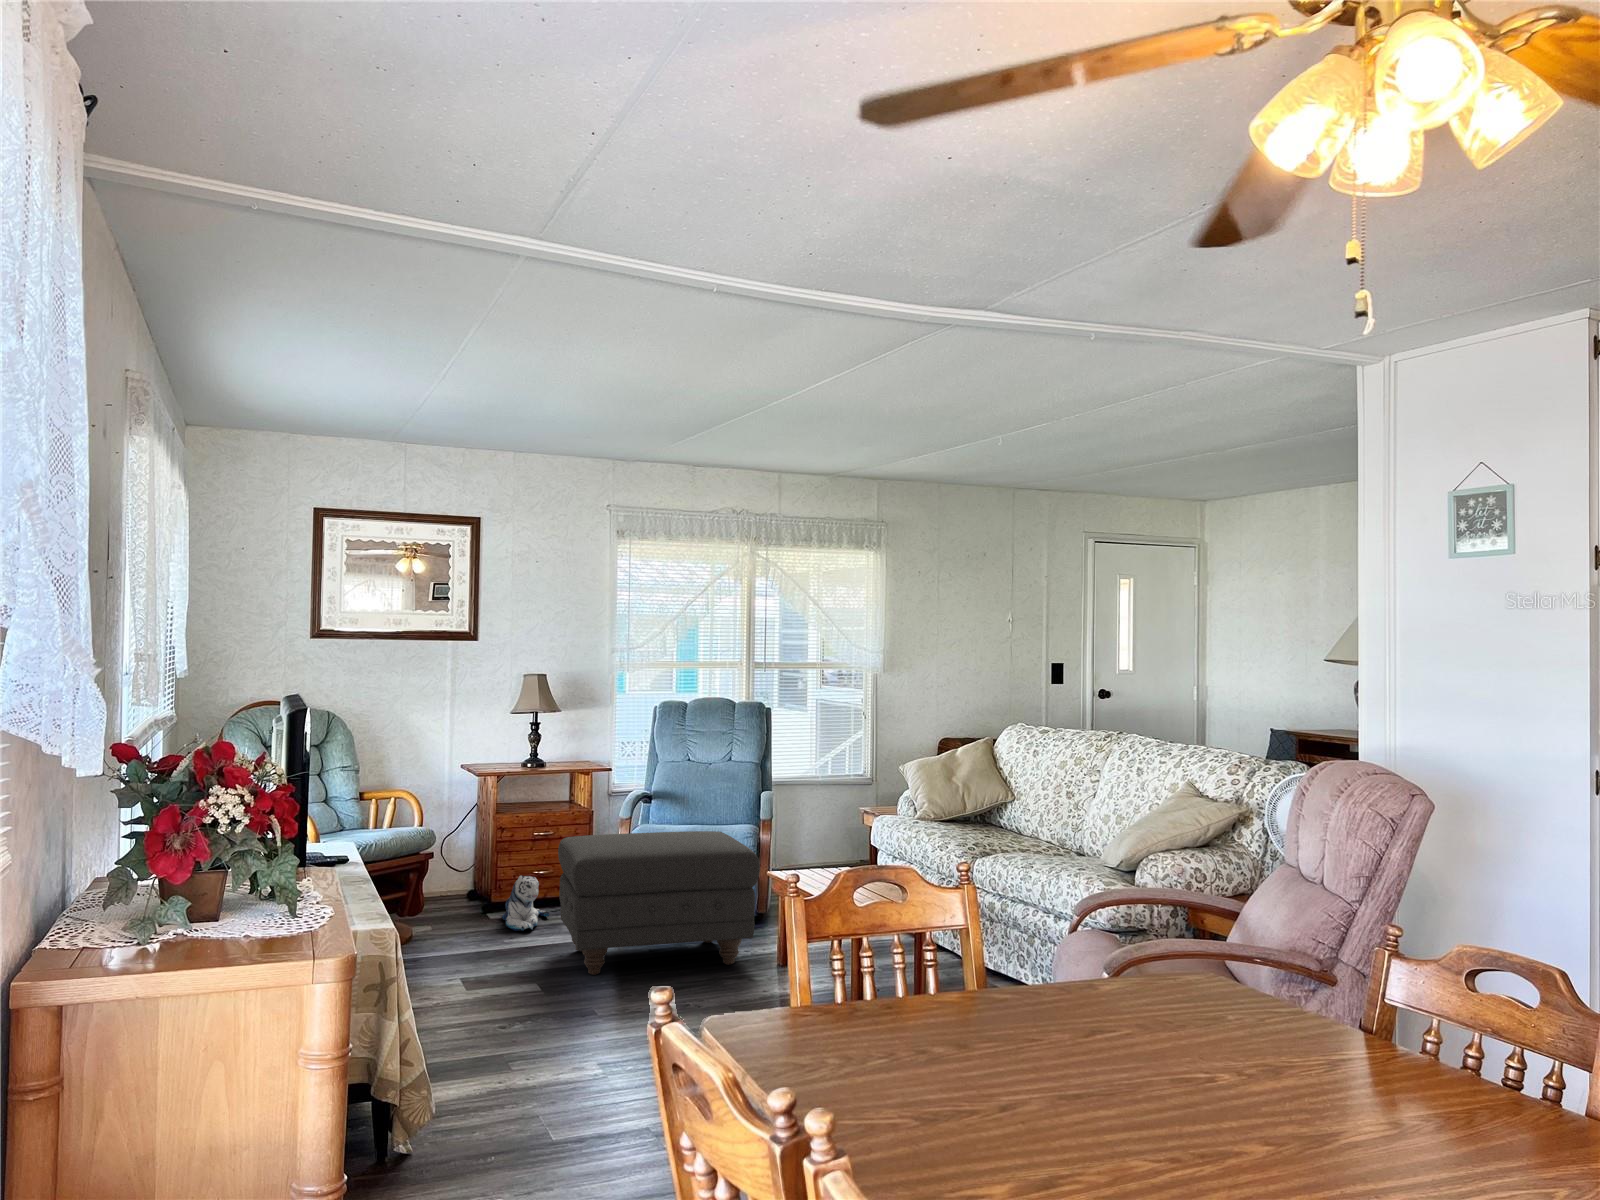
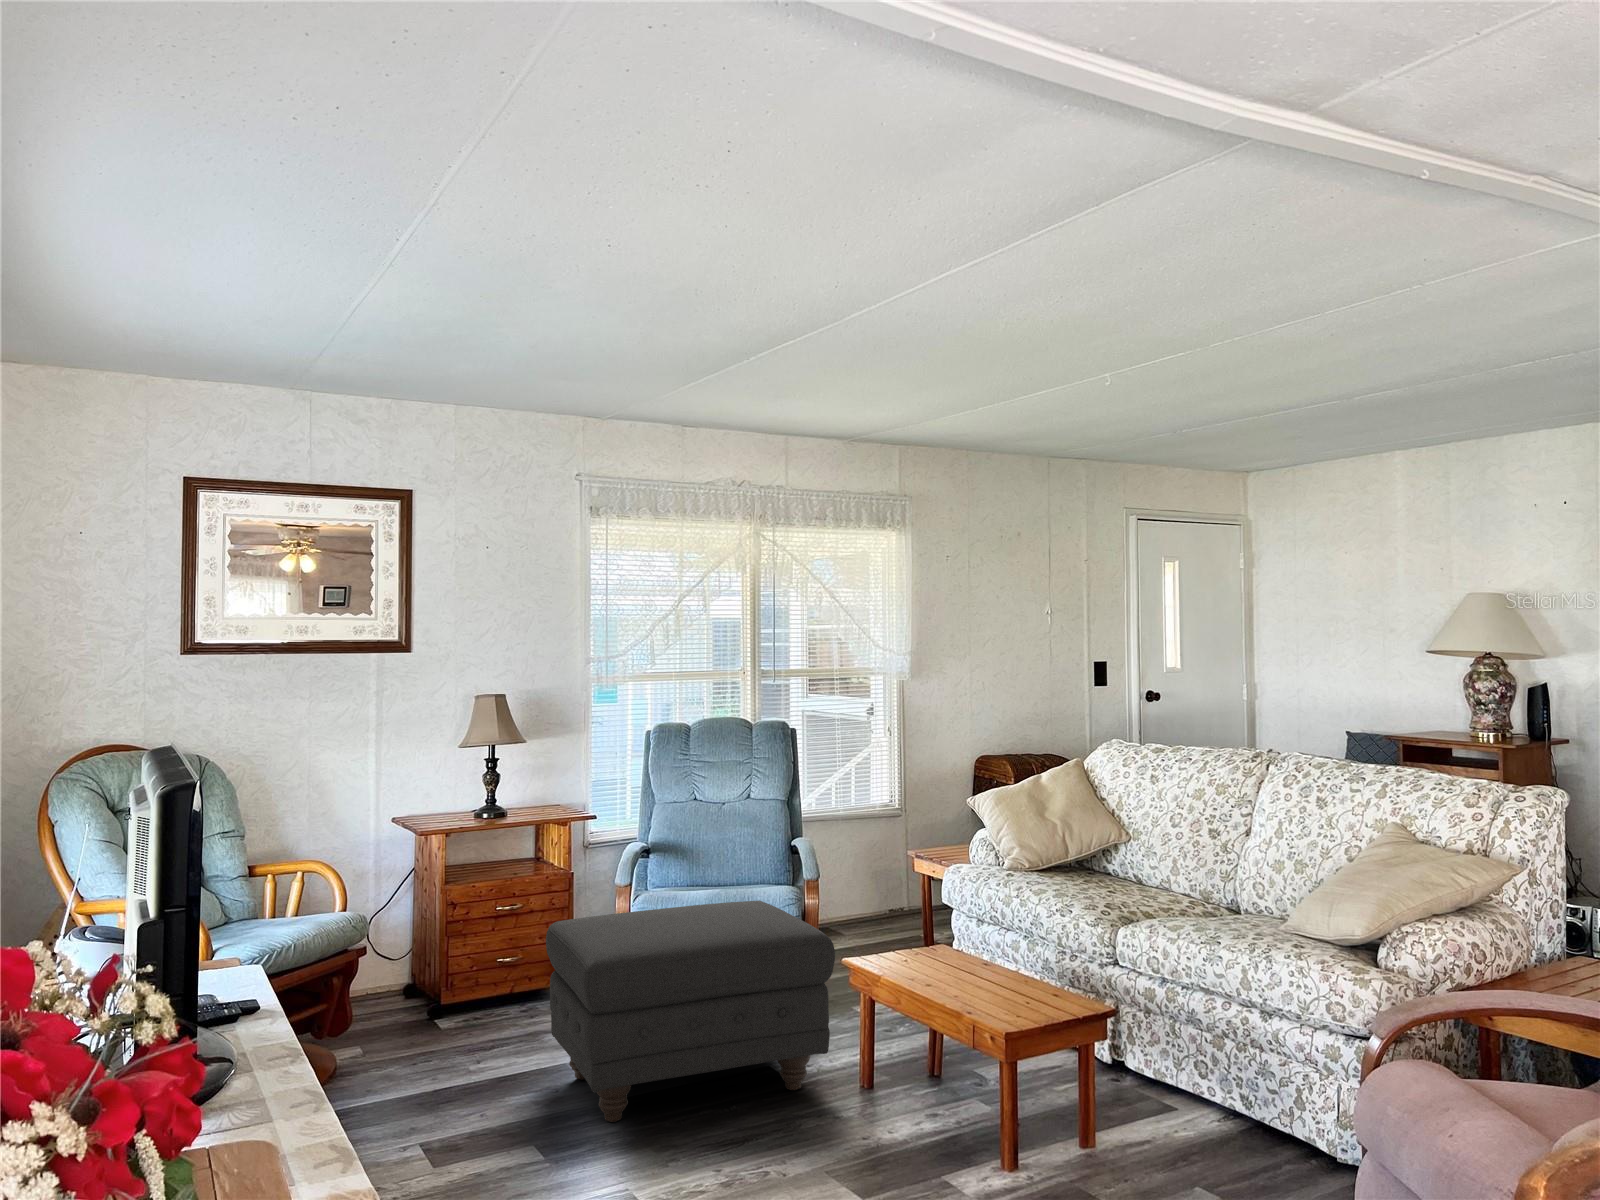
plush toy: present [502,876,549,931] -> none [458,970,524,1049]

